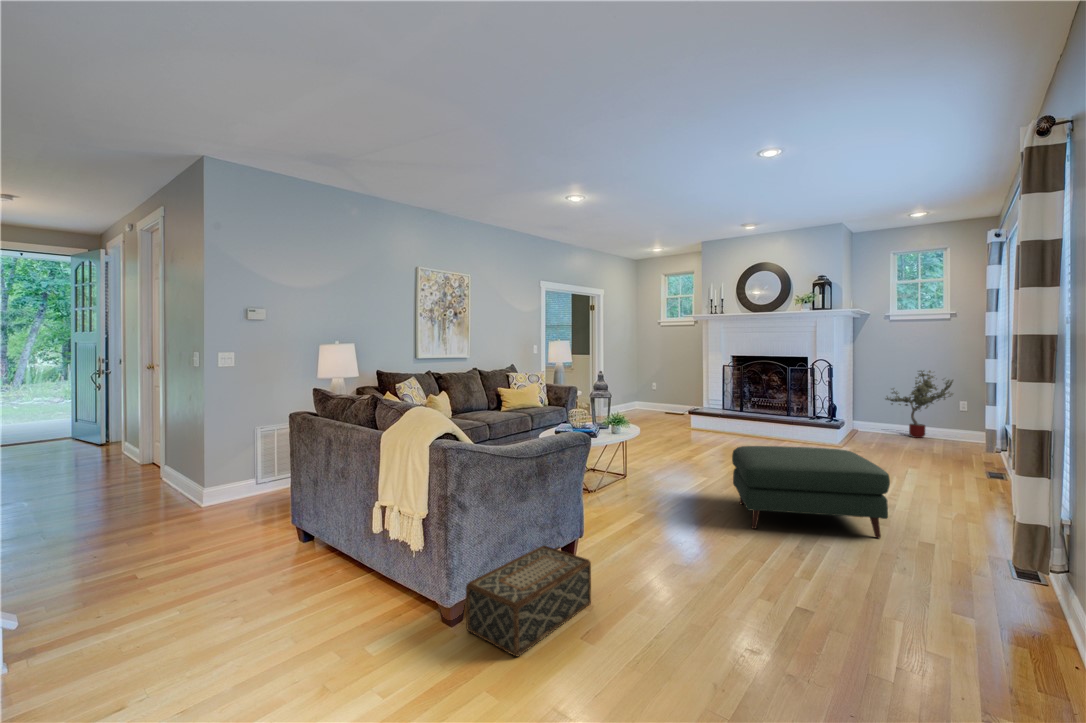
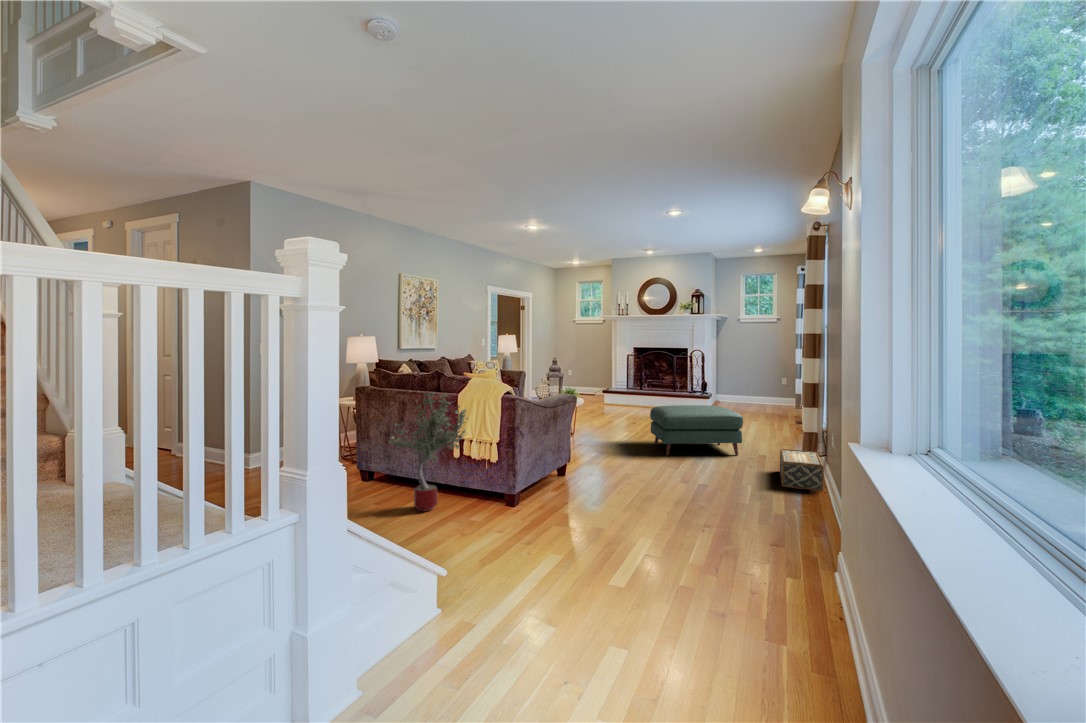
potted tree: present [886,371,953,438] -> present [389,393,468,511]
woven basket: present [466,546,591,656] -> present [780,449,824,491]

